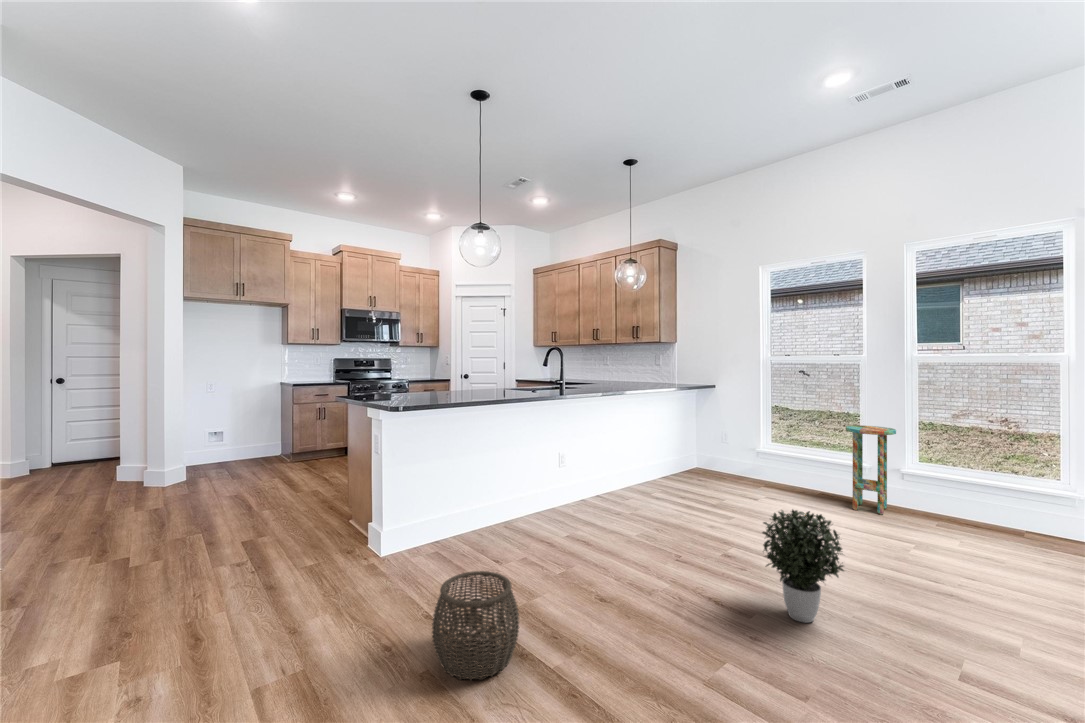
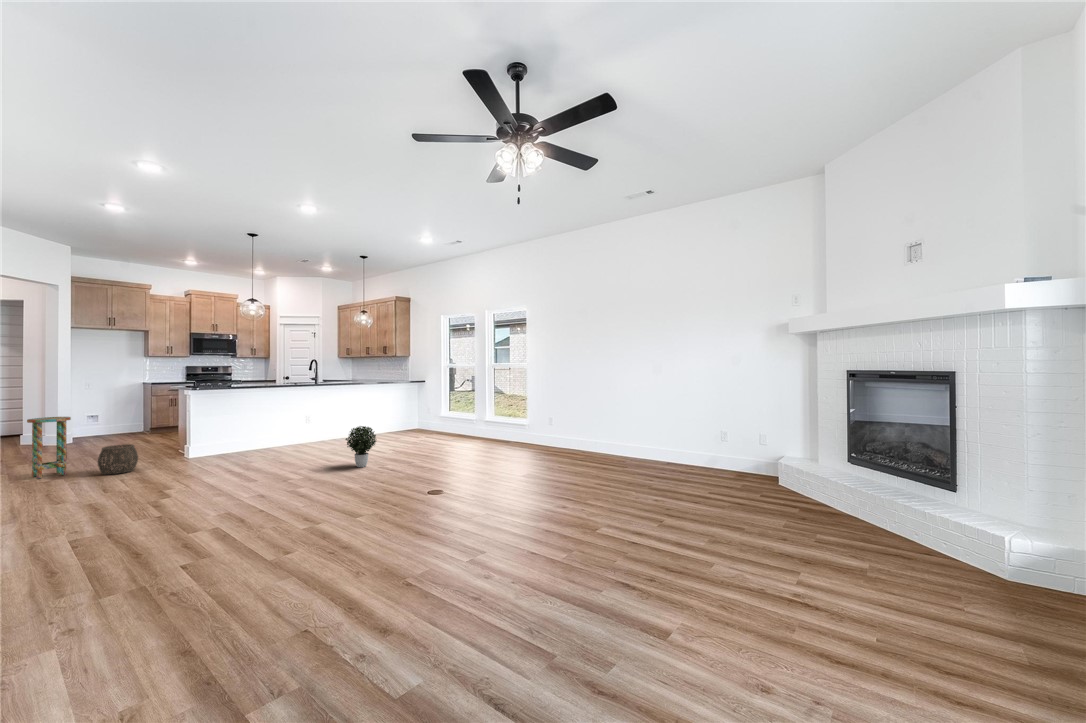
side table: present [846,425,896,515] -> present [27,417,71,479]
woven basket: present [432,571,519,680] -> present [98,444,138,475]

